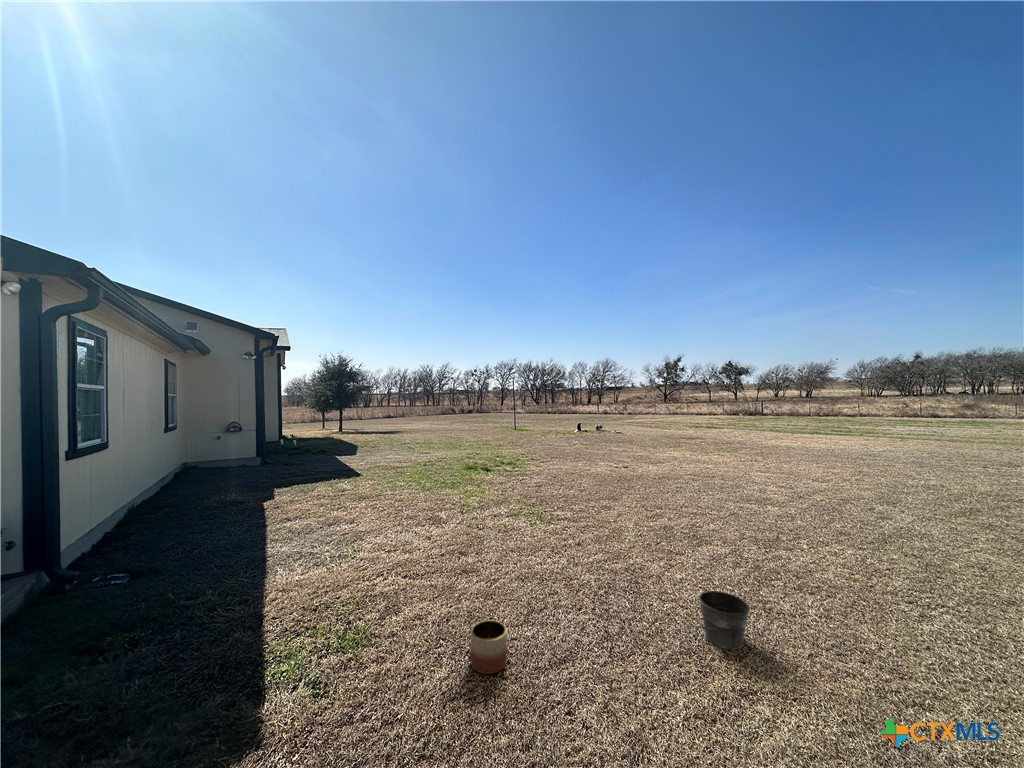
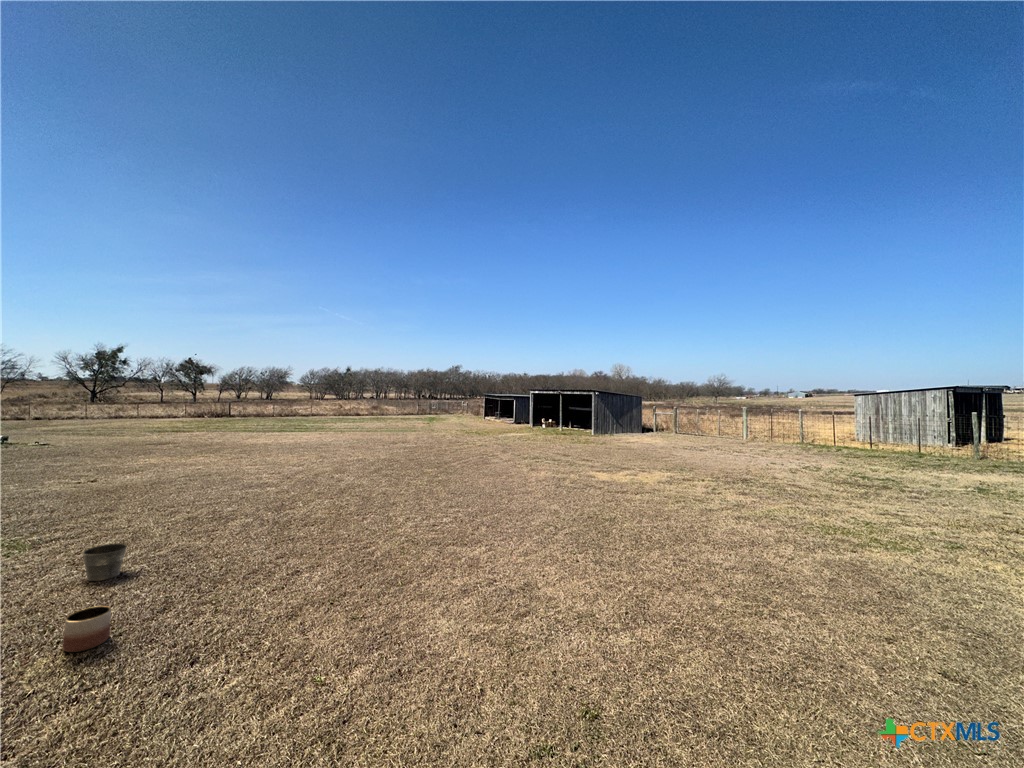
bucket: present [695,591,750,650] -> present [78,544,127,581]

